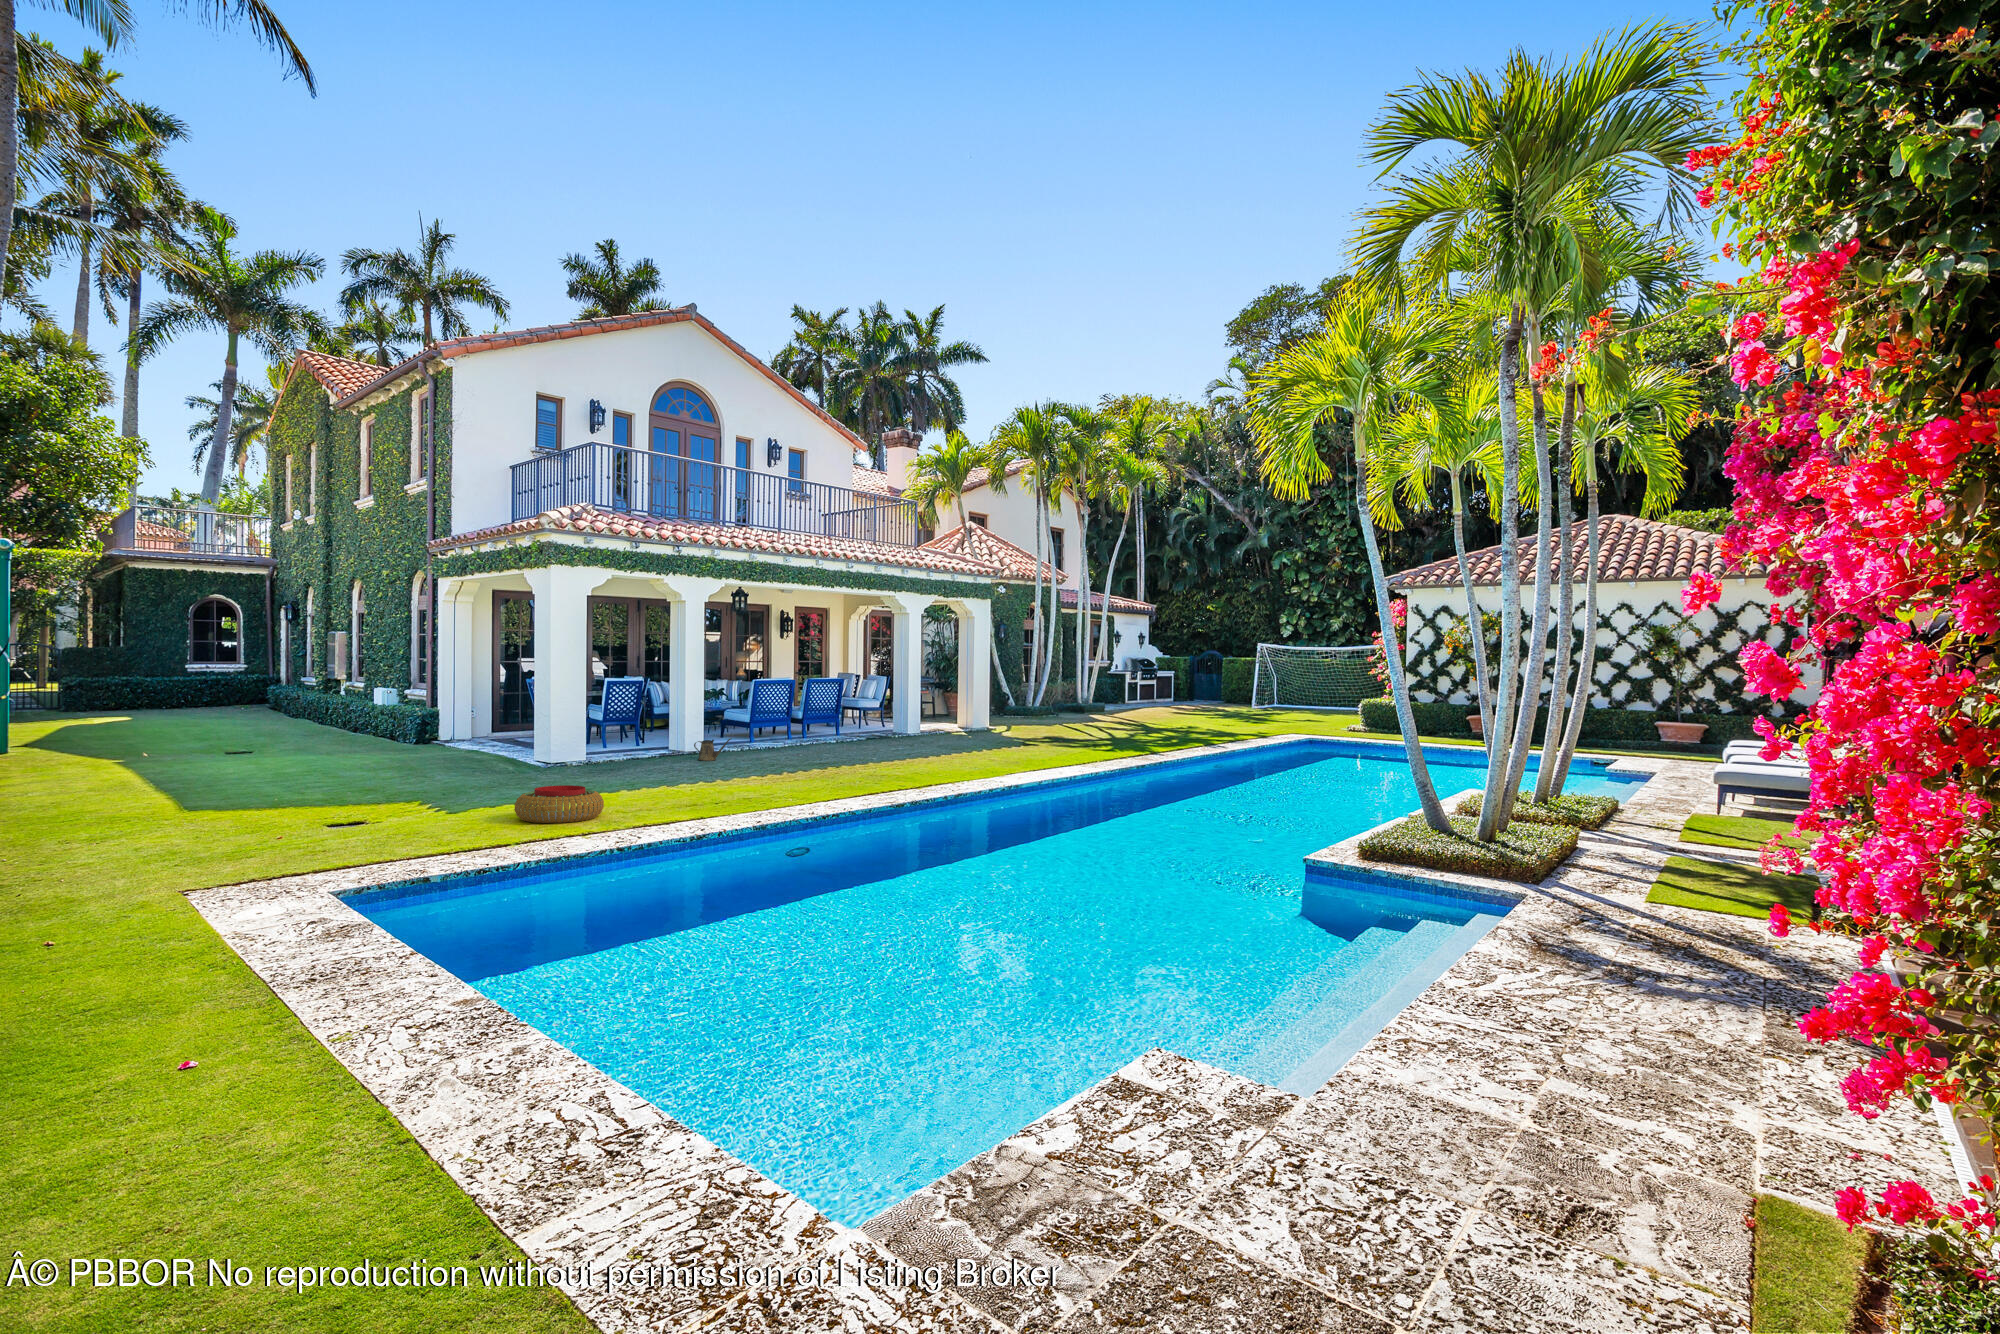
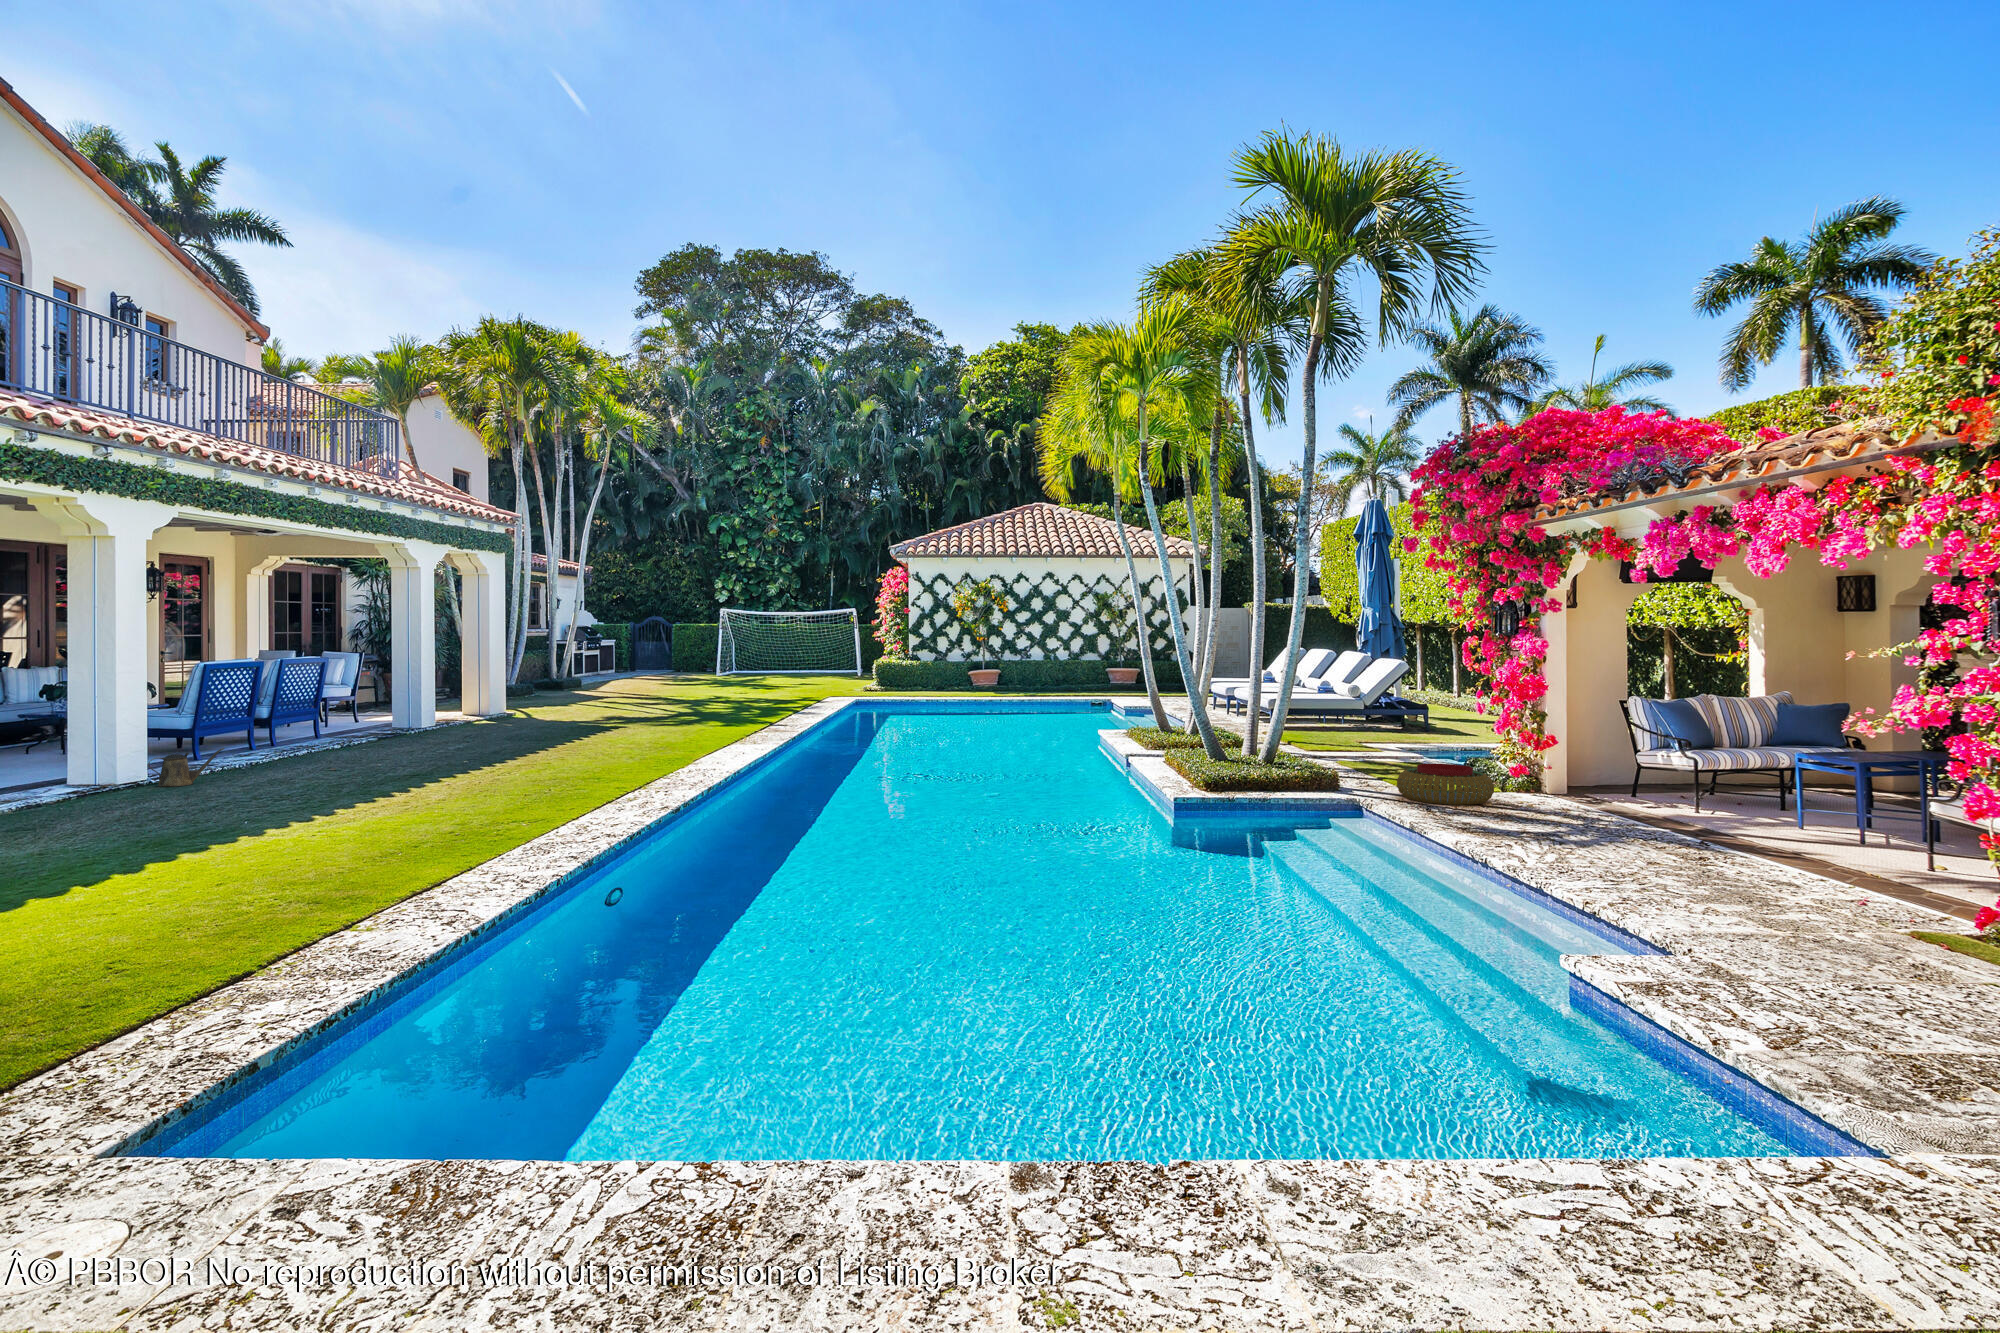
pouf: present [514,785,604,823] -> present [1397,764,1494,805]

